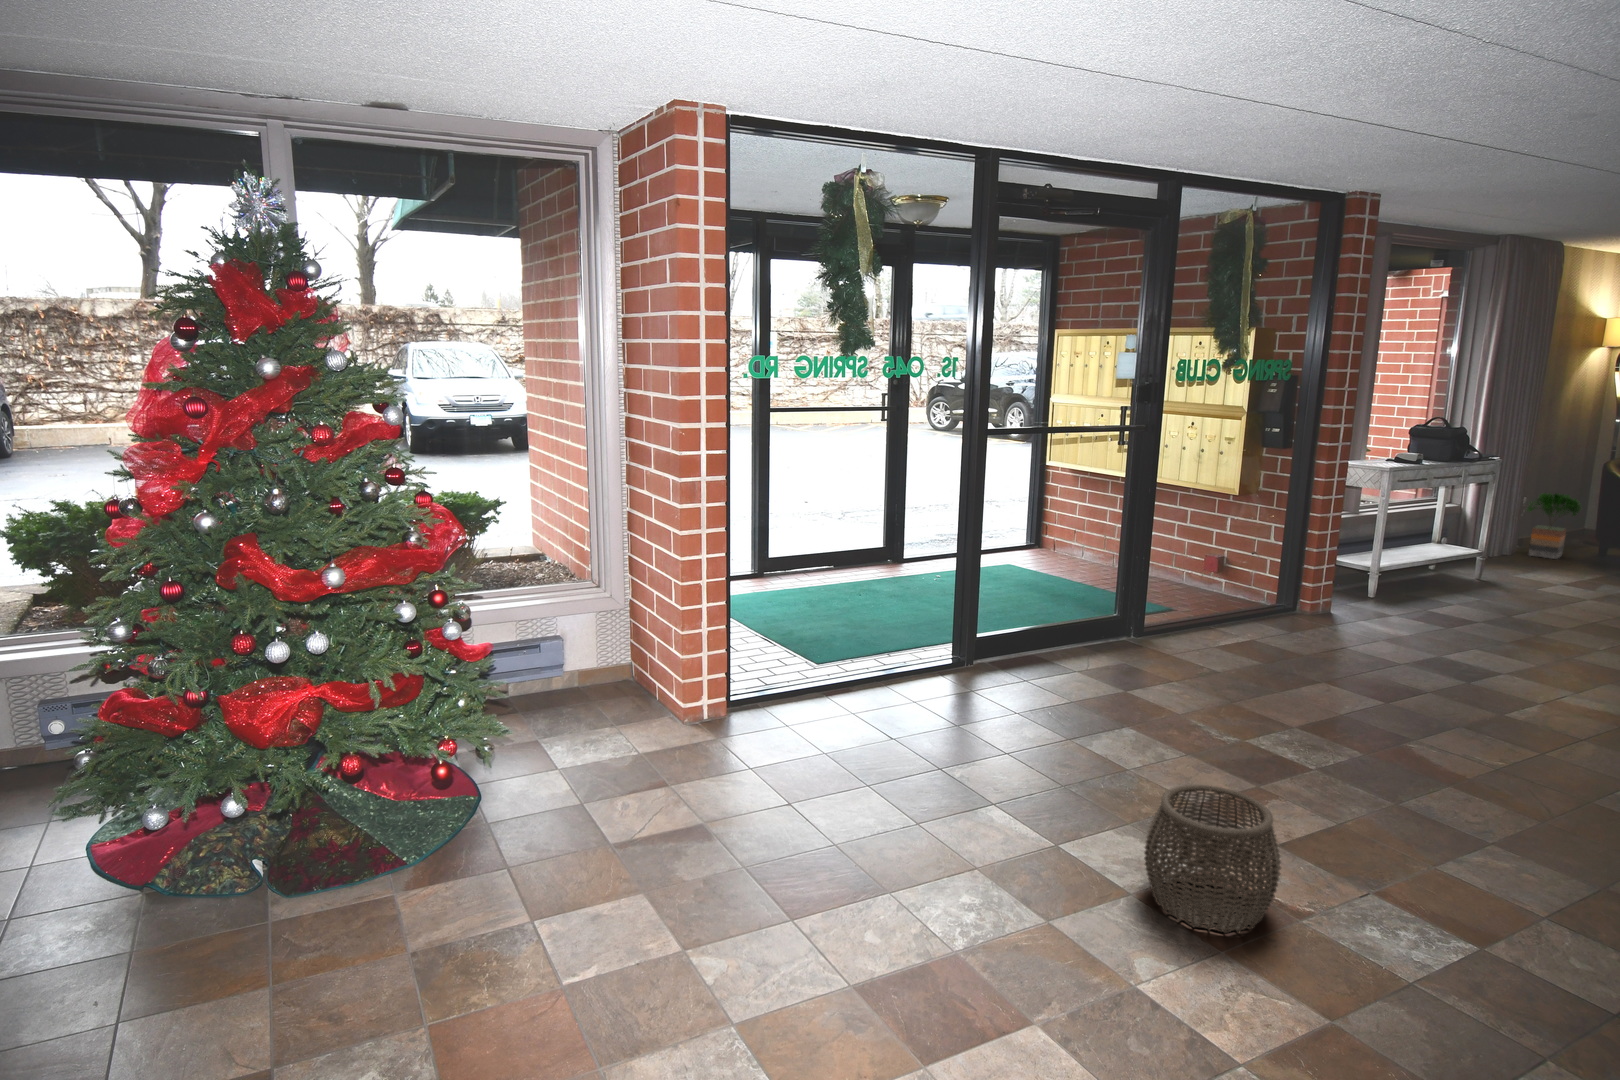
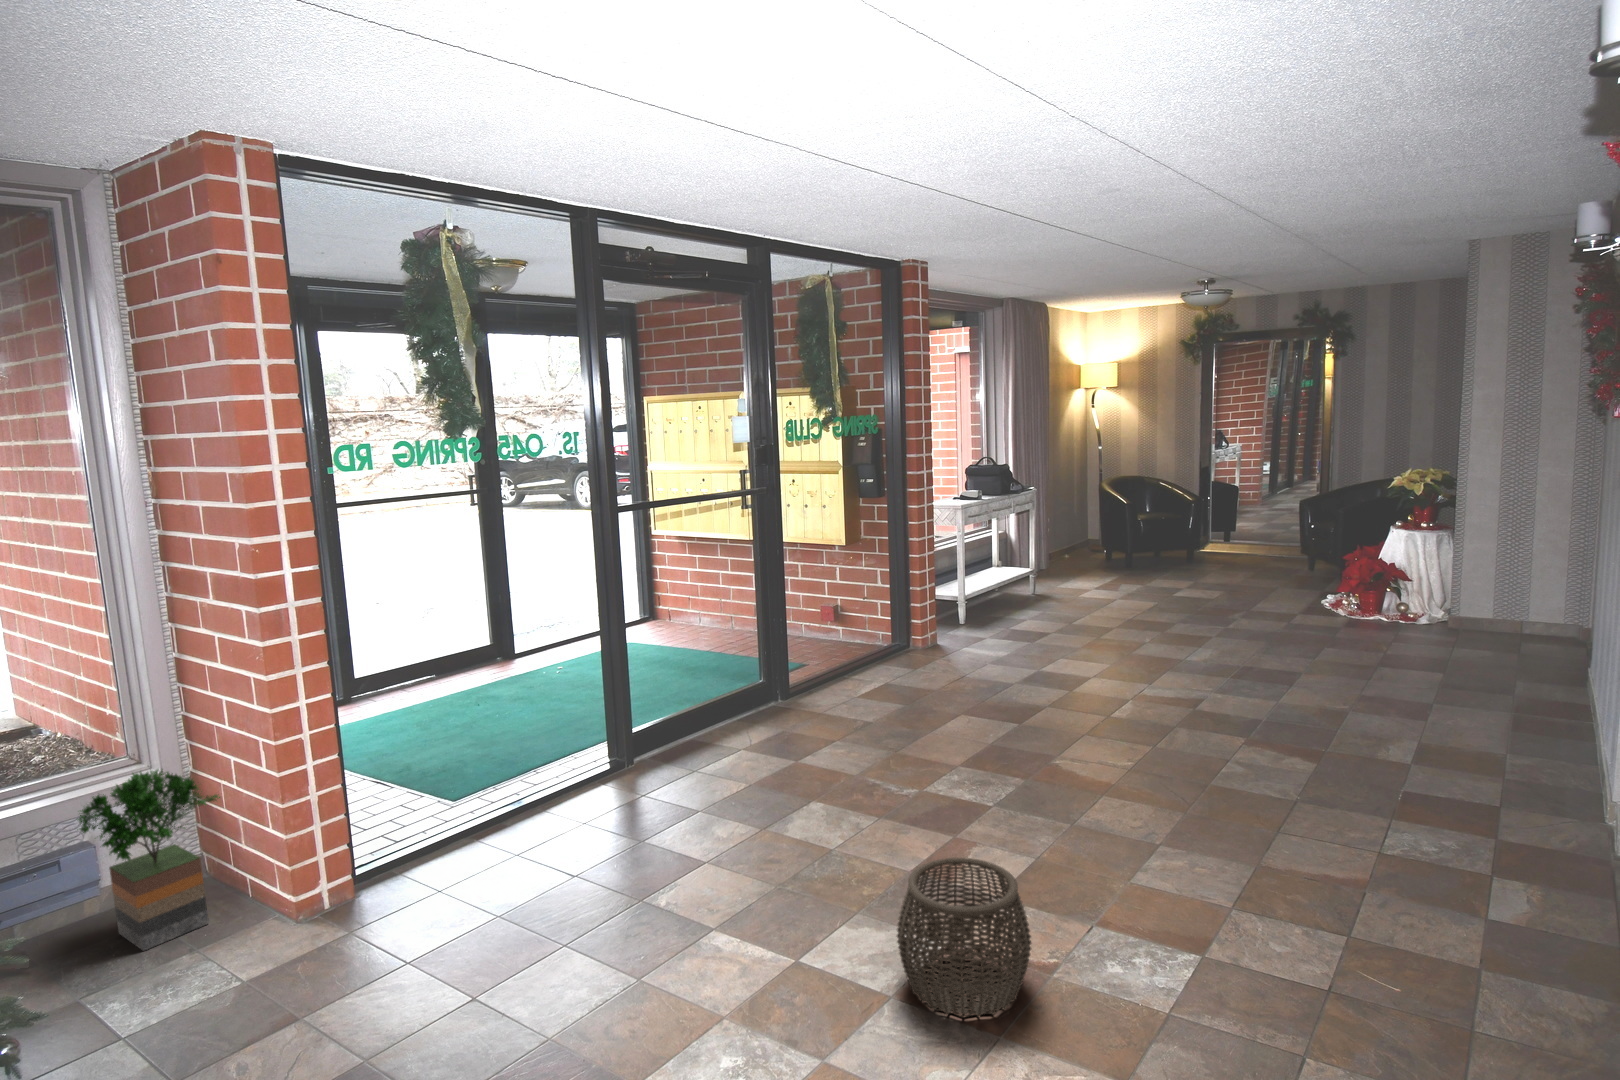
potted tree: present [1527,493,1581,559] -> present [78,770,220,951]

